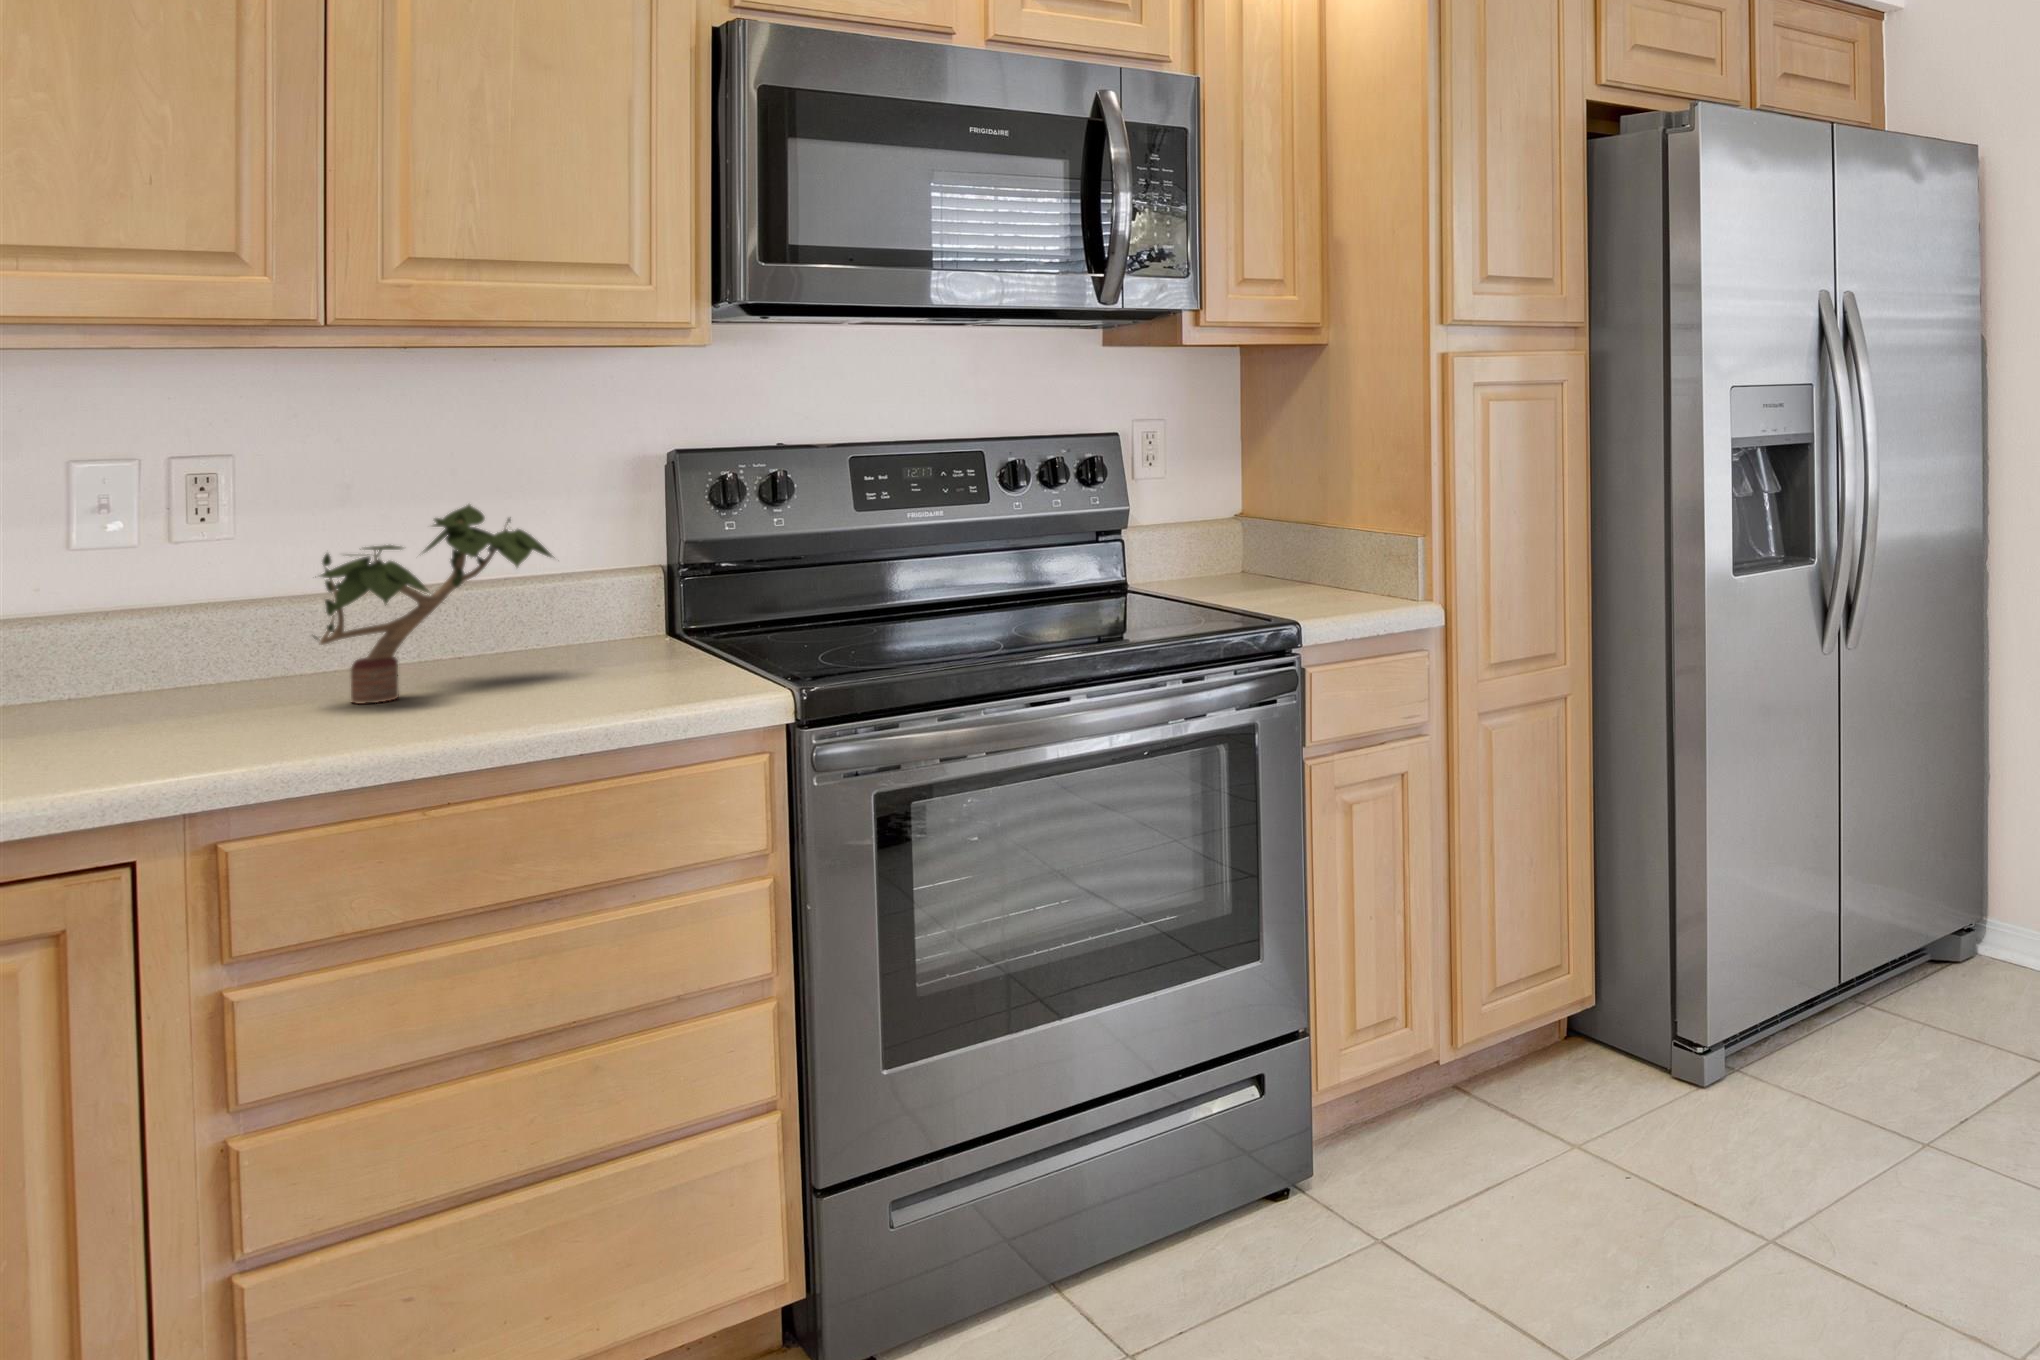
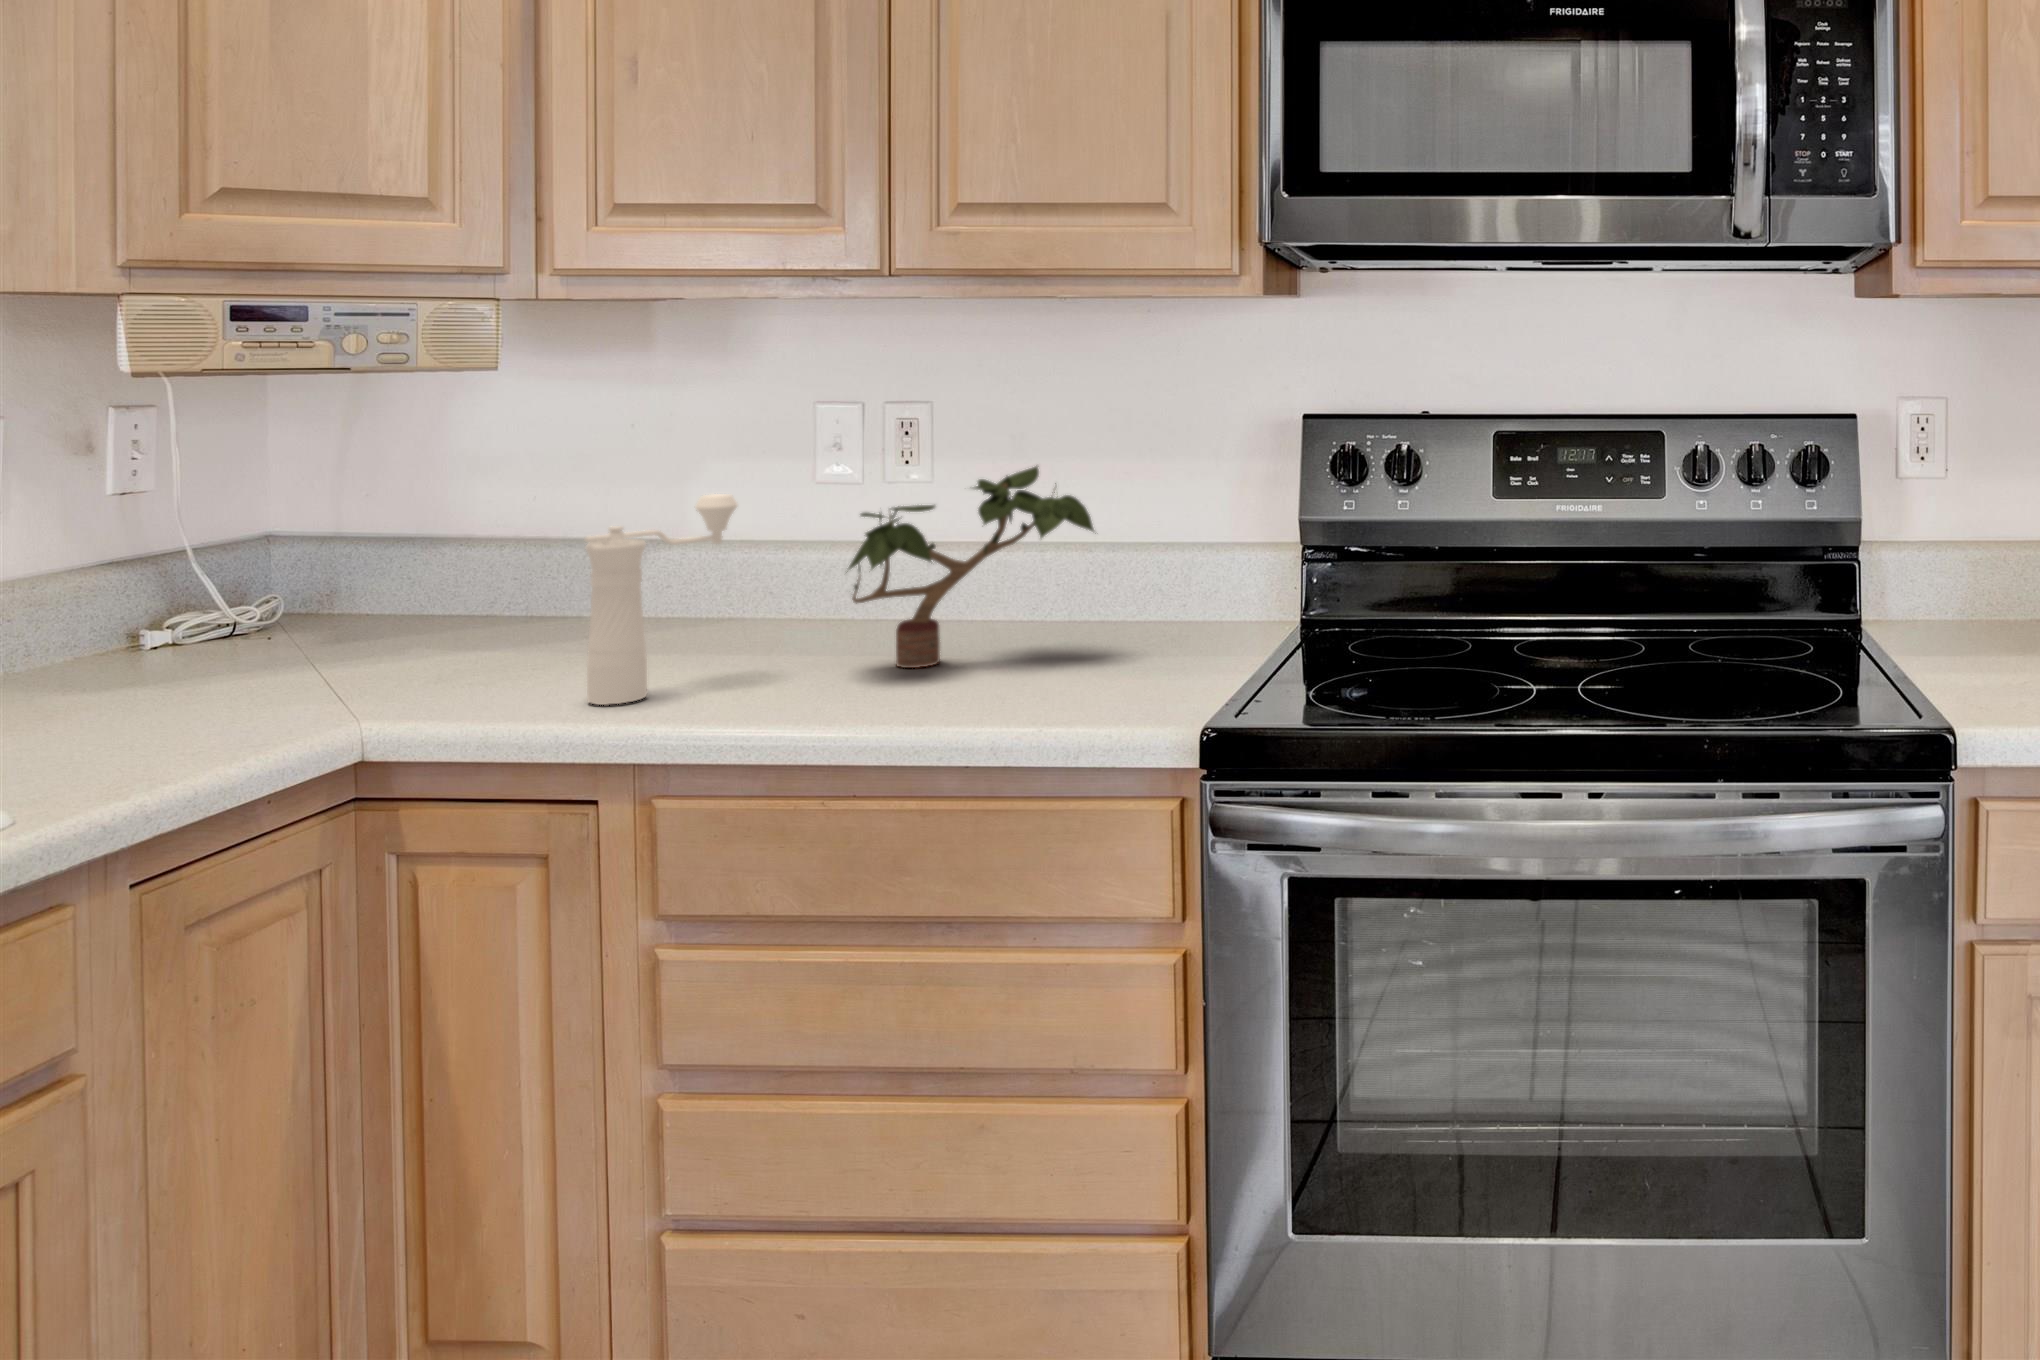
pepper mill: none [90,544,214,760] -> present [585,494,738,705]

